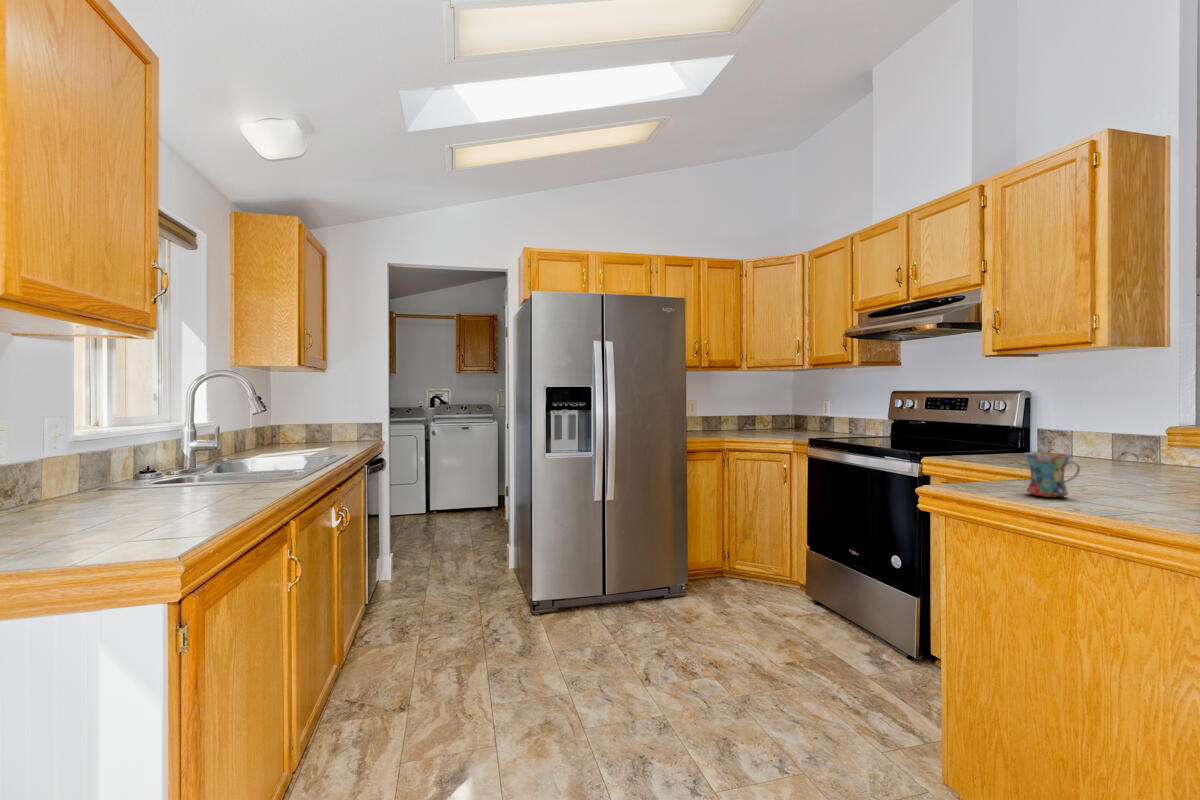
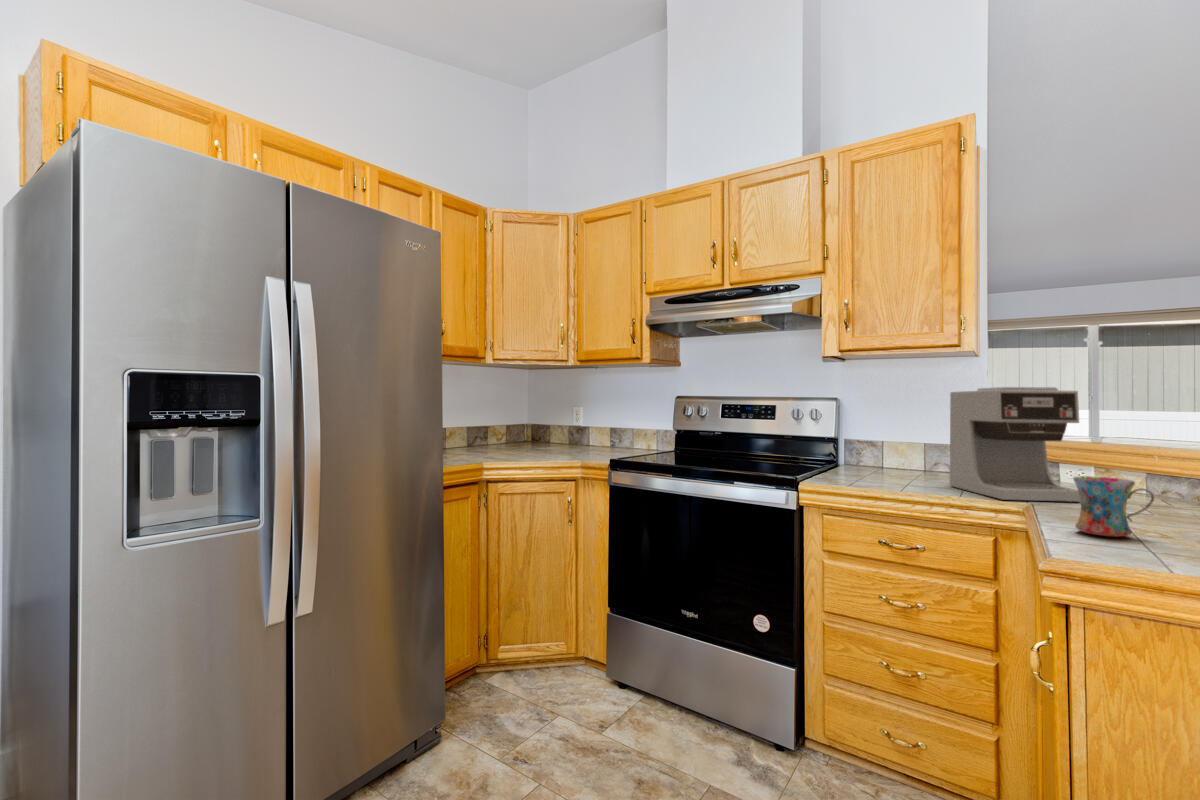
coffee maker: none [1075,381,1169,485] -> present [950,387,1081,502]

